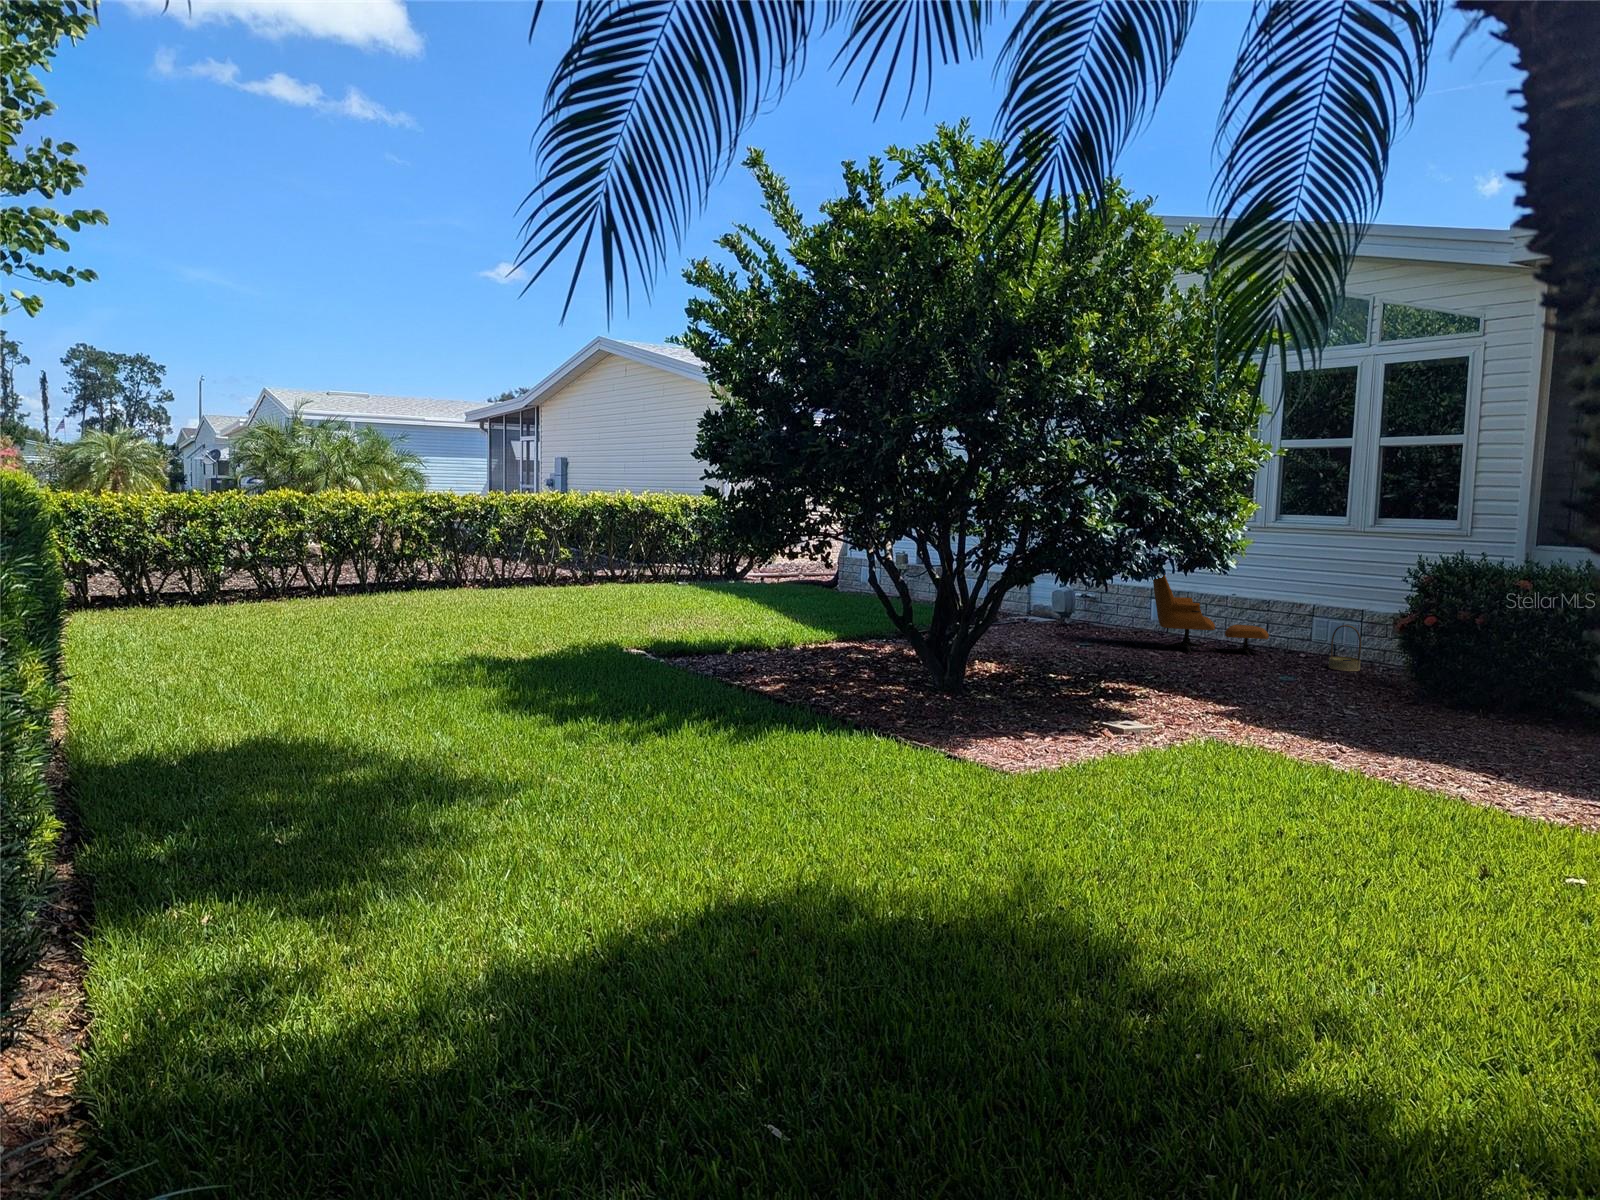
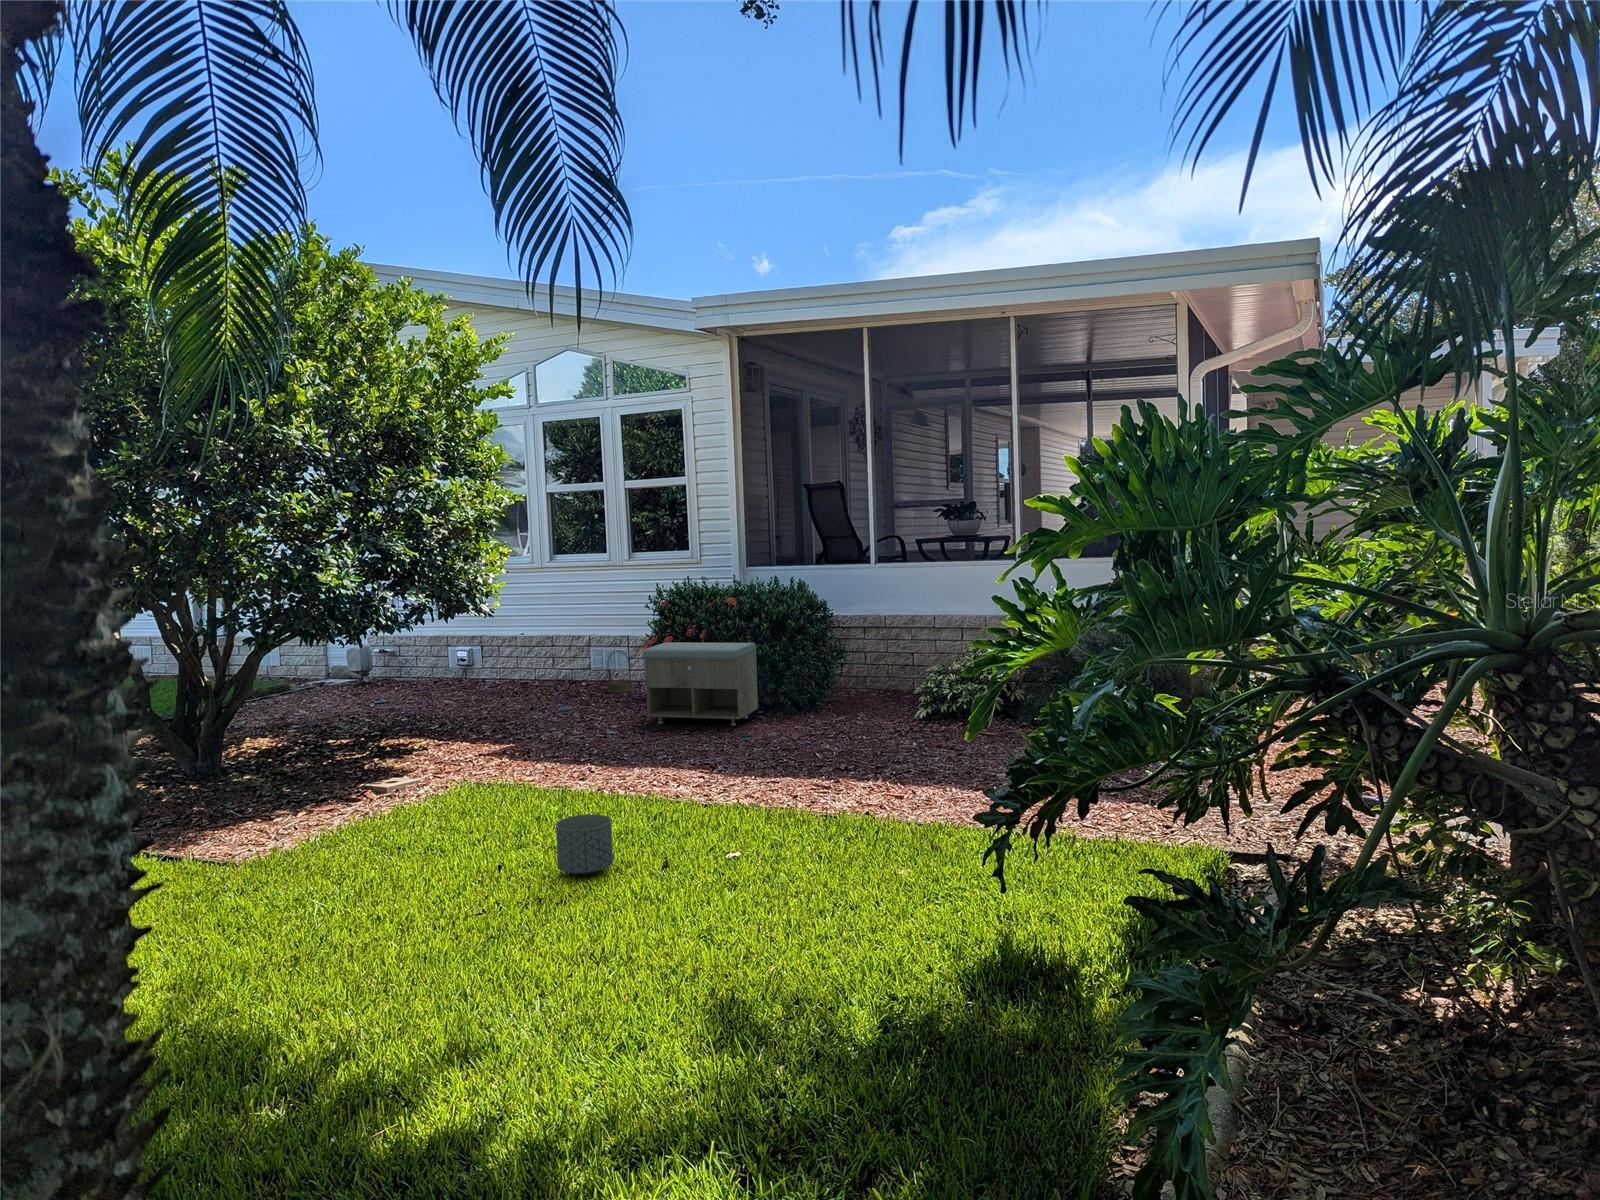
lounge chair: present [1153,575,1269,657] -> none [435,604,557,697]
storage bench: none [1395,623,1555,731] -> present [643,642,758,726]
planter: none [1350,802,1424,872] -> present [556,814,613,876]

